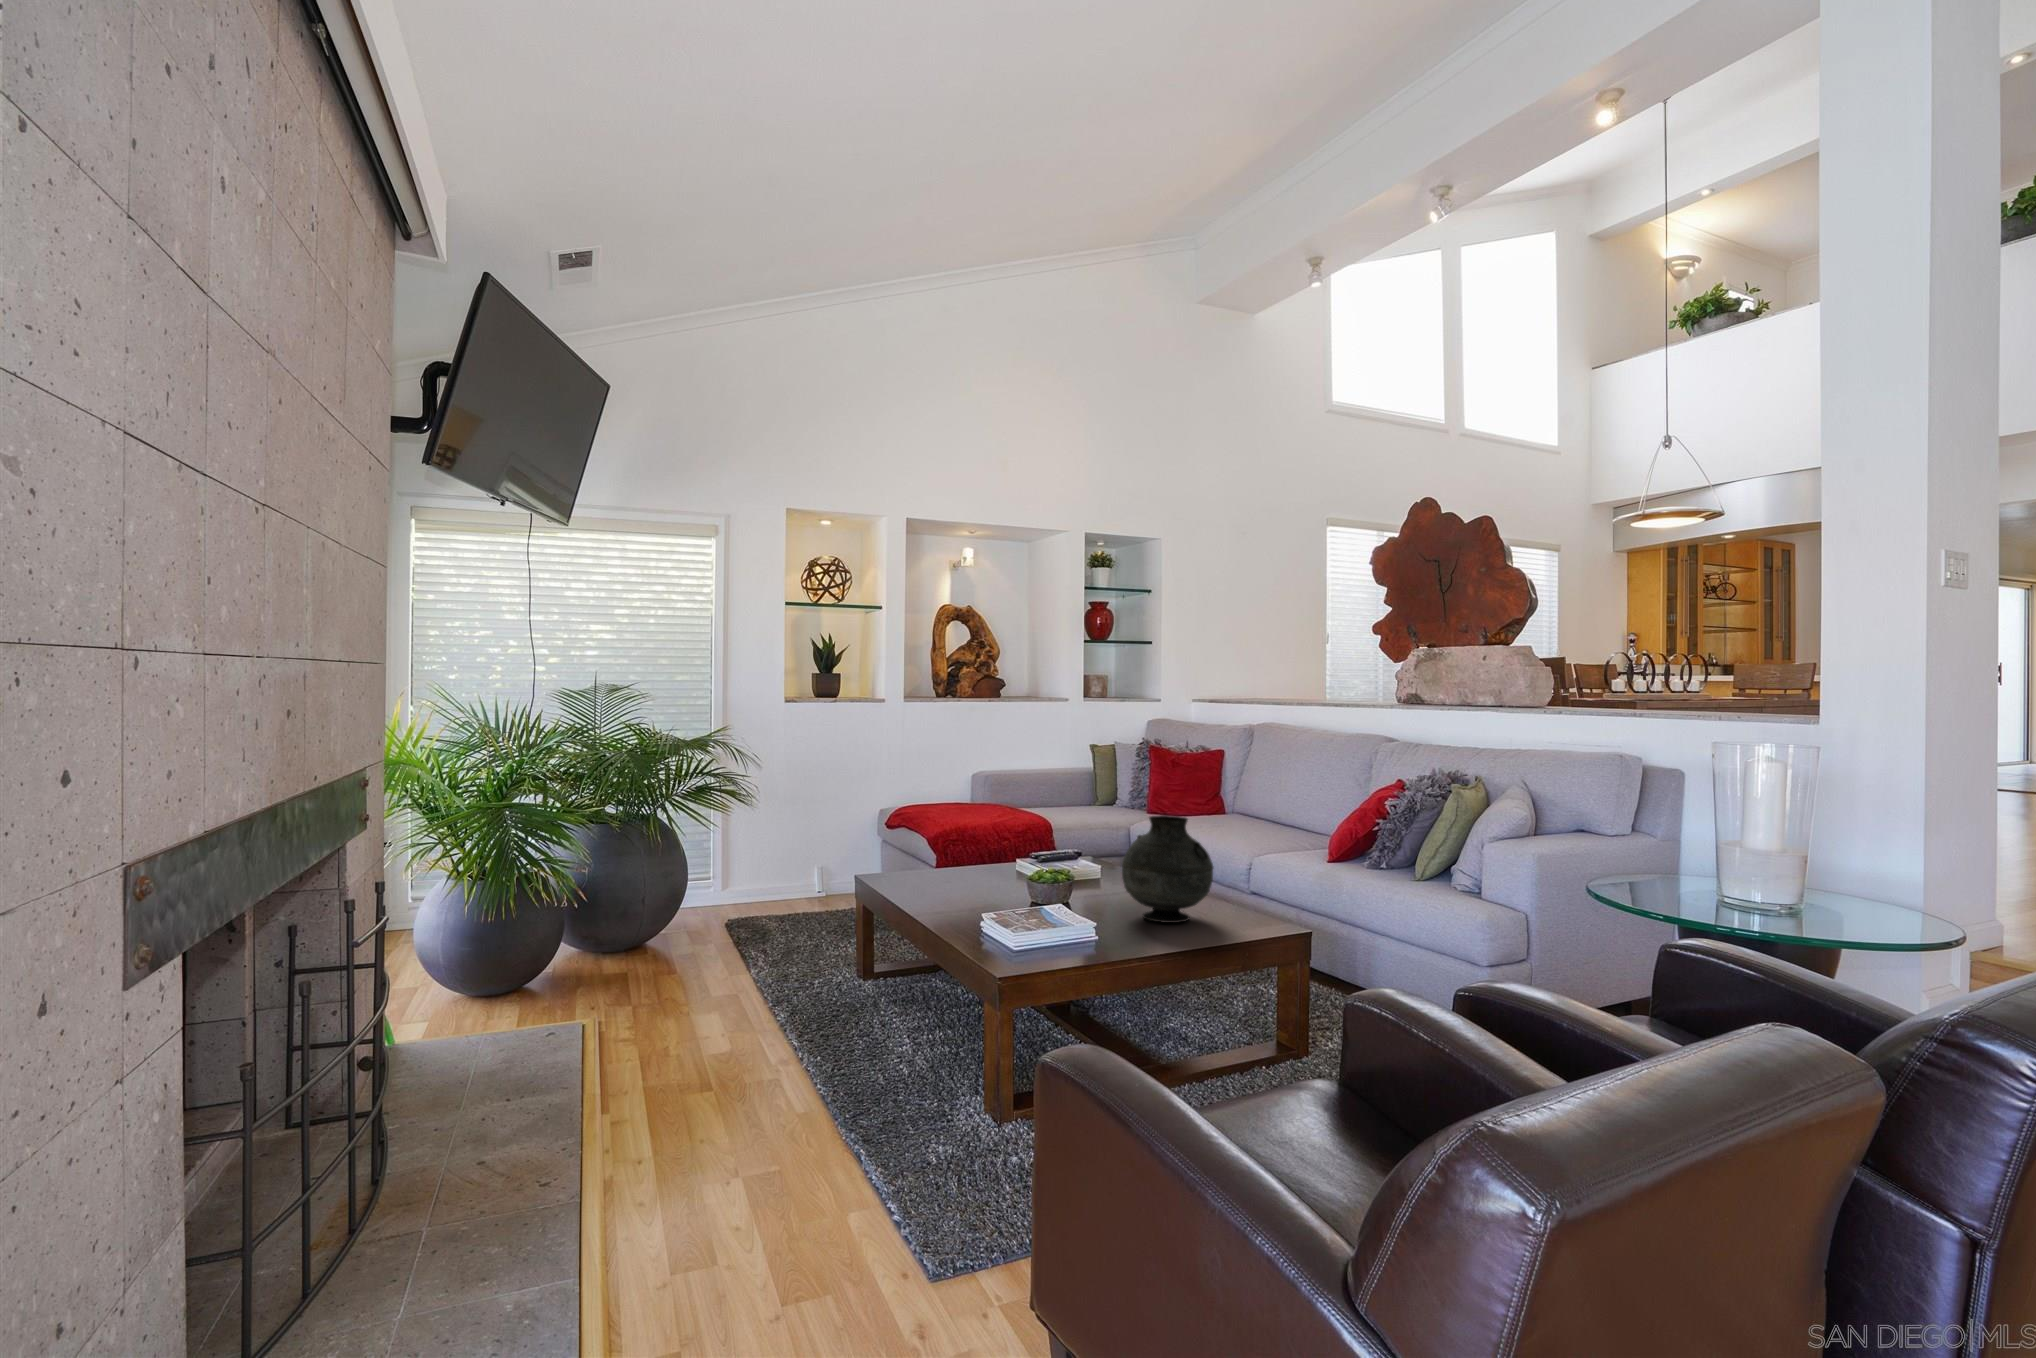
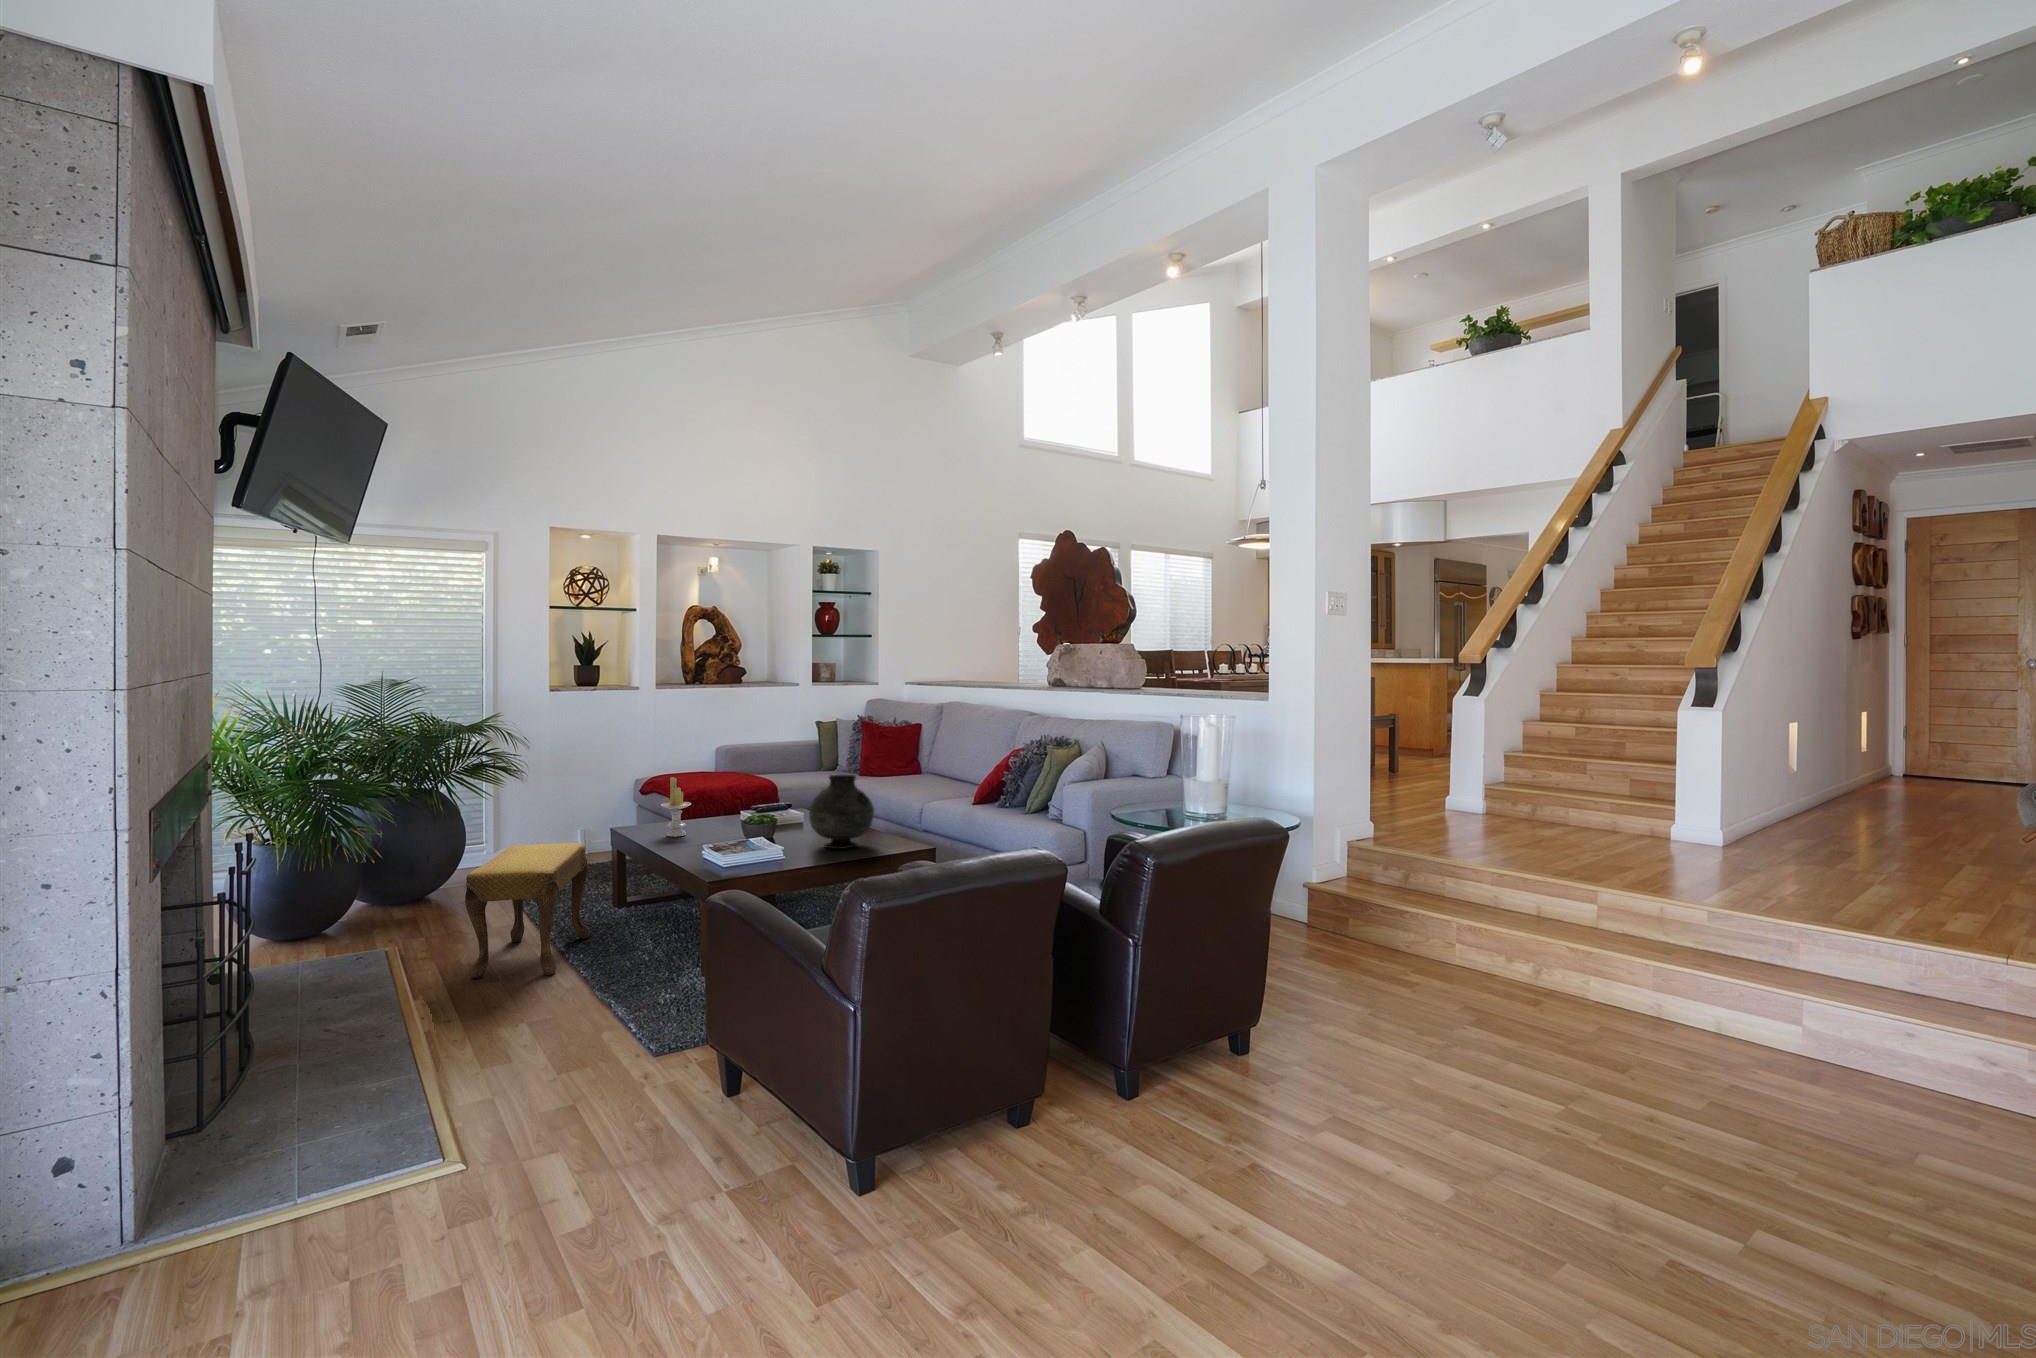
candle: none [919,812,959,892] -> present [661,777,691,837]
footstool: none [670,898,828,1089] -> present [465,843,589,978]

